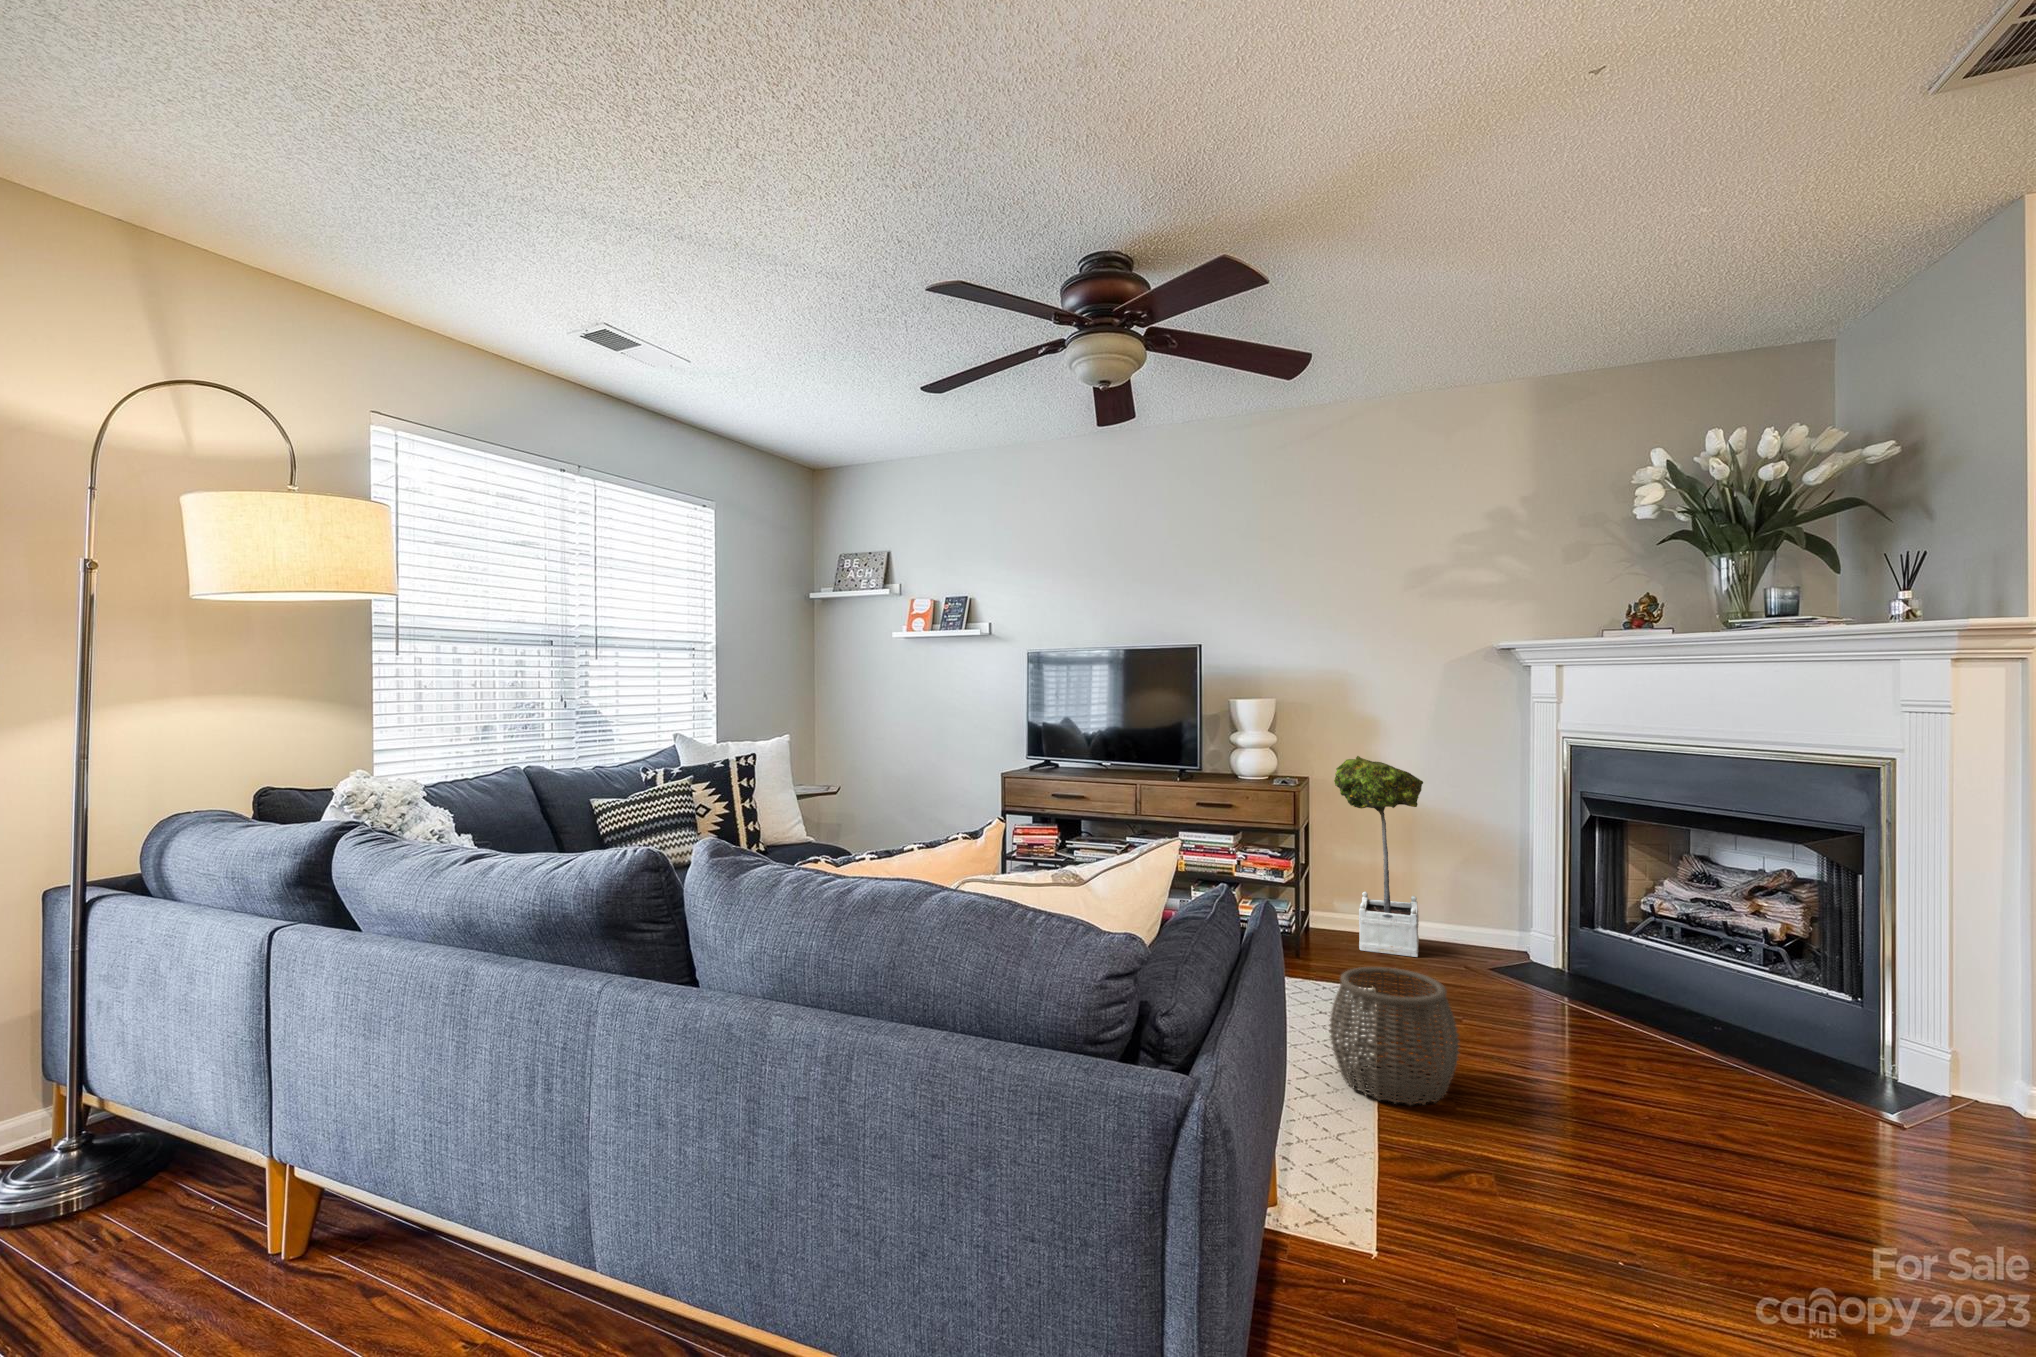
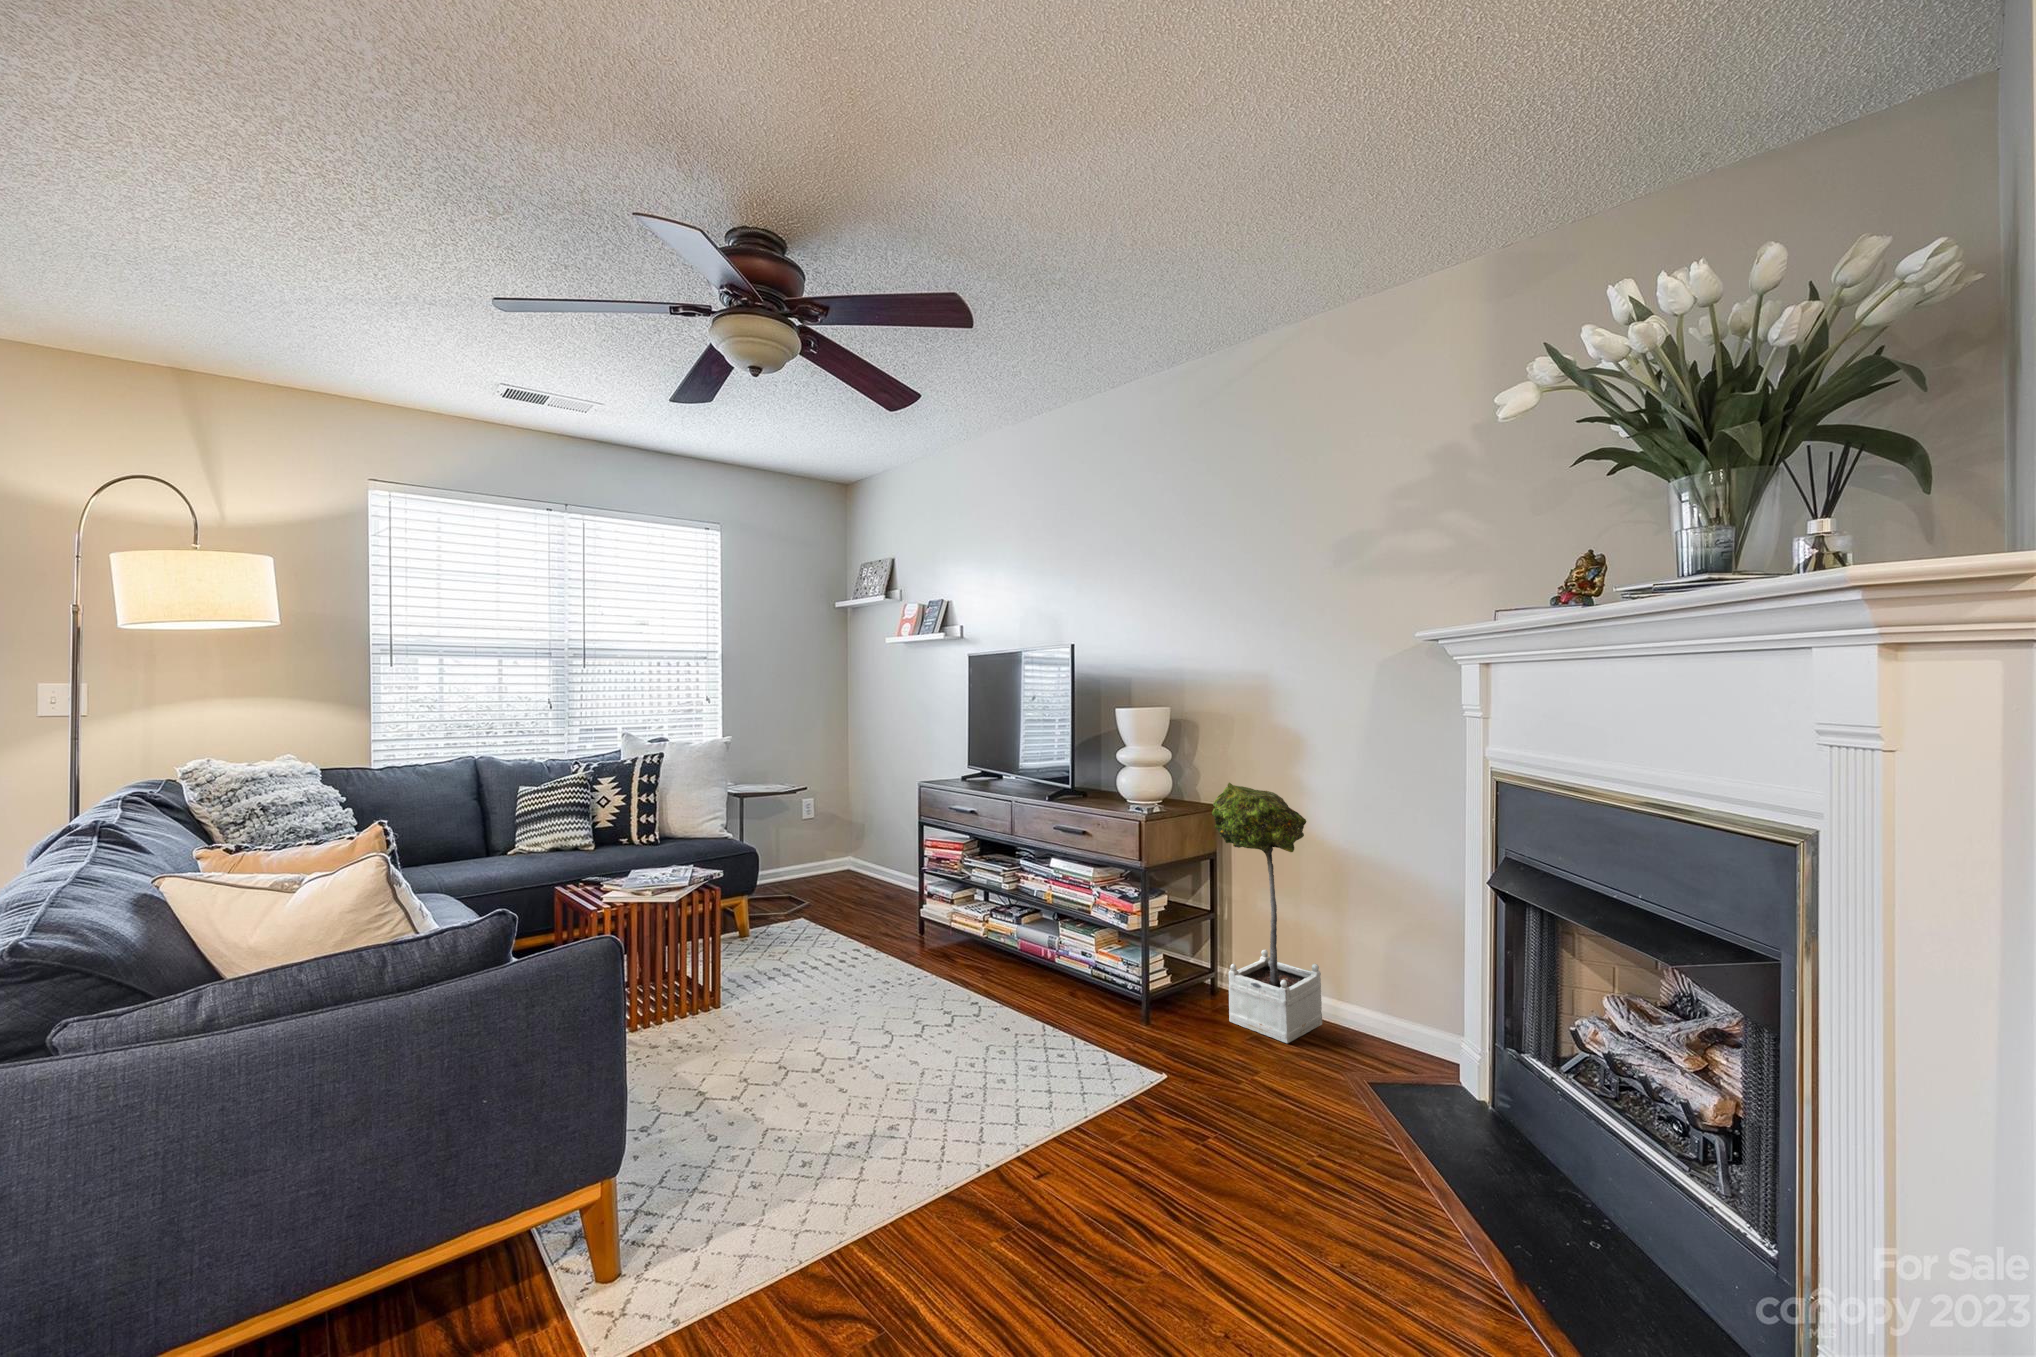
woven basket: present [1329,967,1459,1105] -> none [885,1051,1038,1245]

